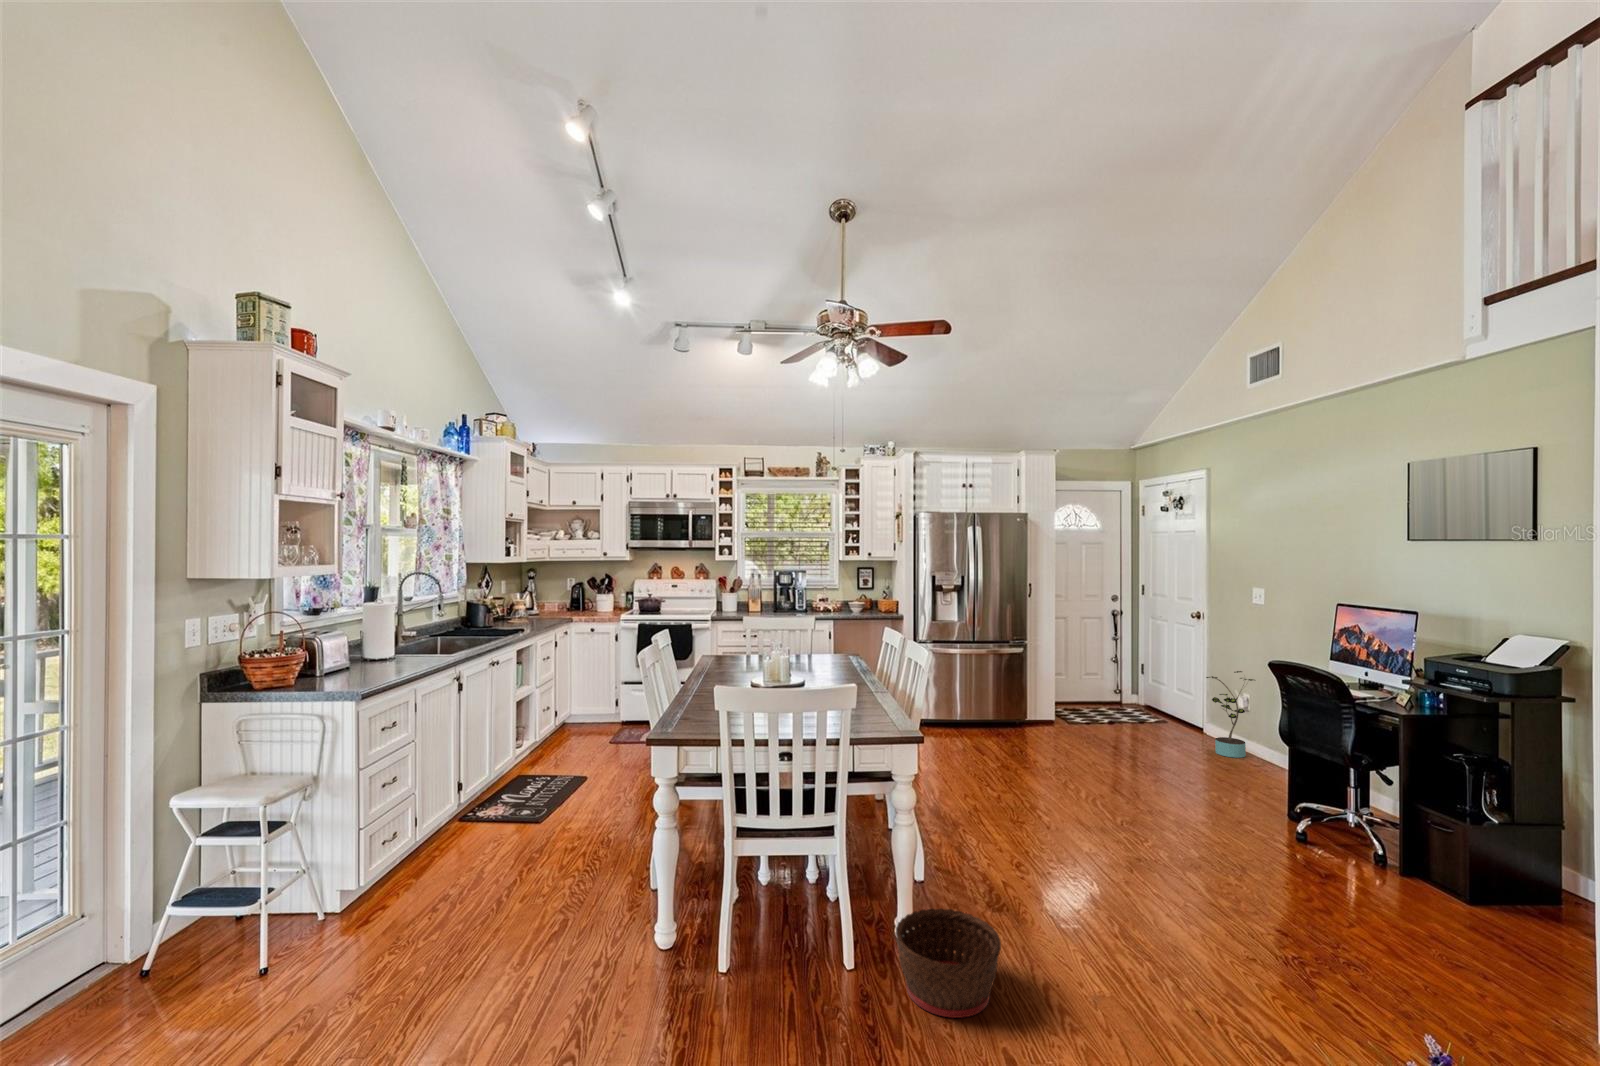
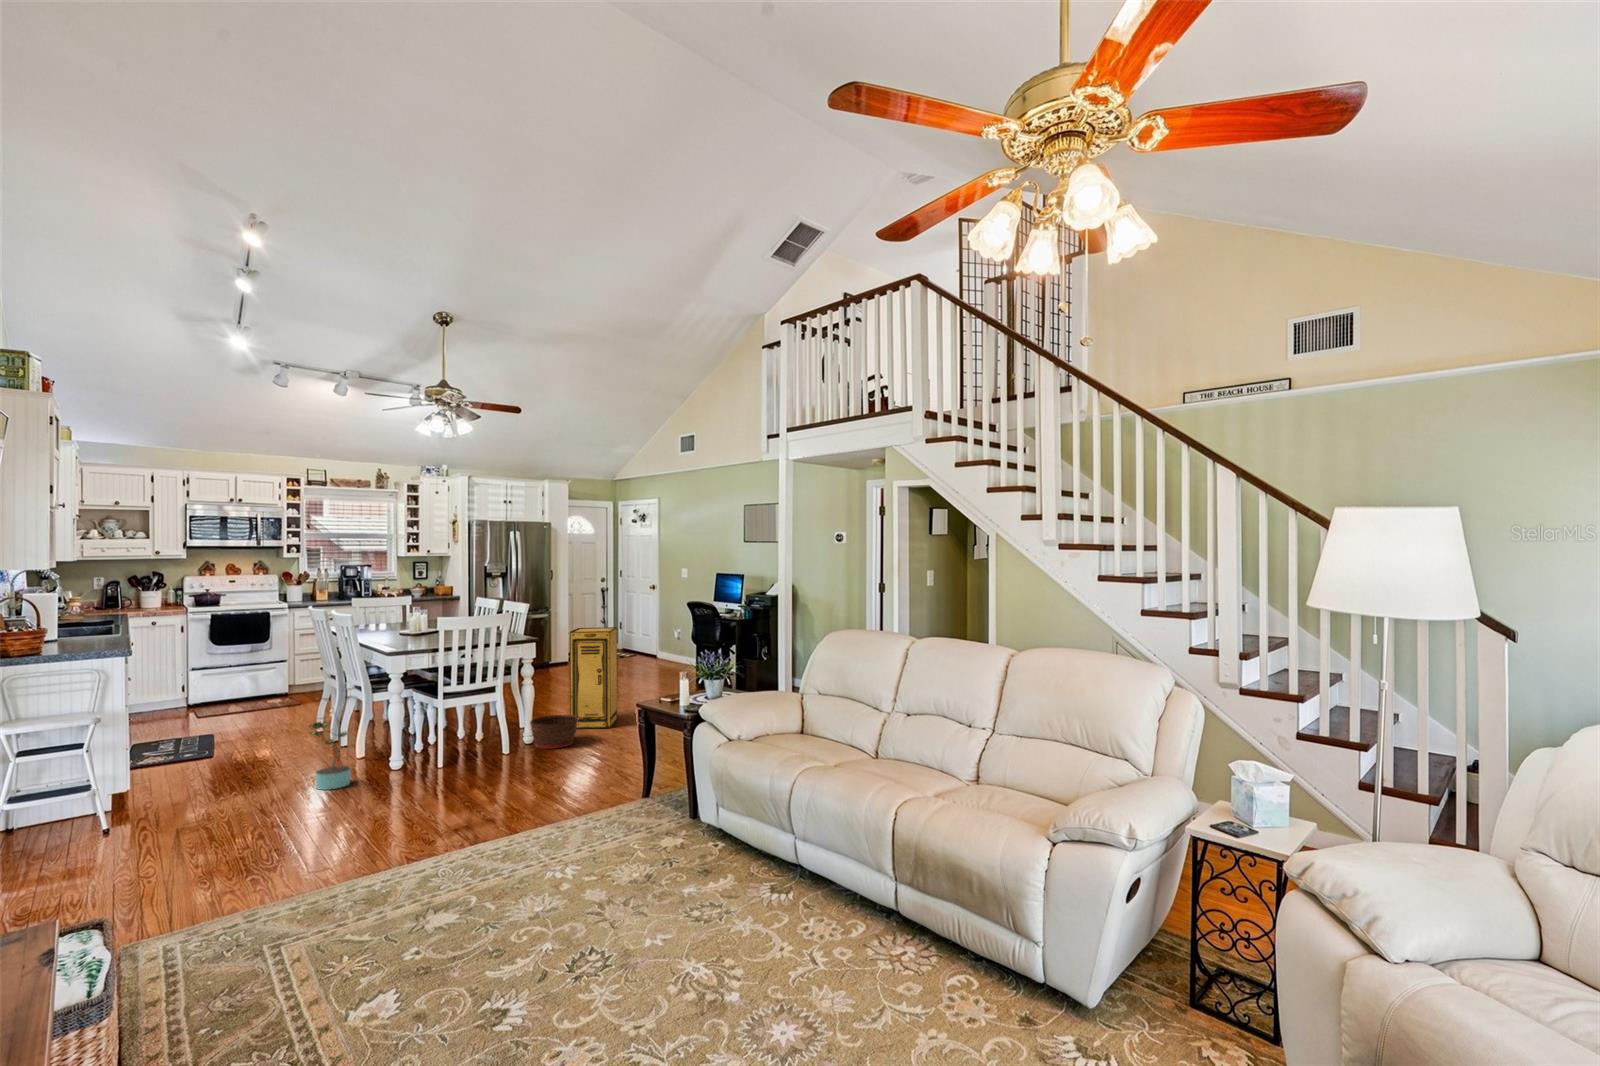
potted plant: present [1206,671,1253,758] -> present [309,688,351,790]
storage cabinet: none [1000,709,1111,958] -> present [570,627,617,729]

